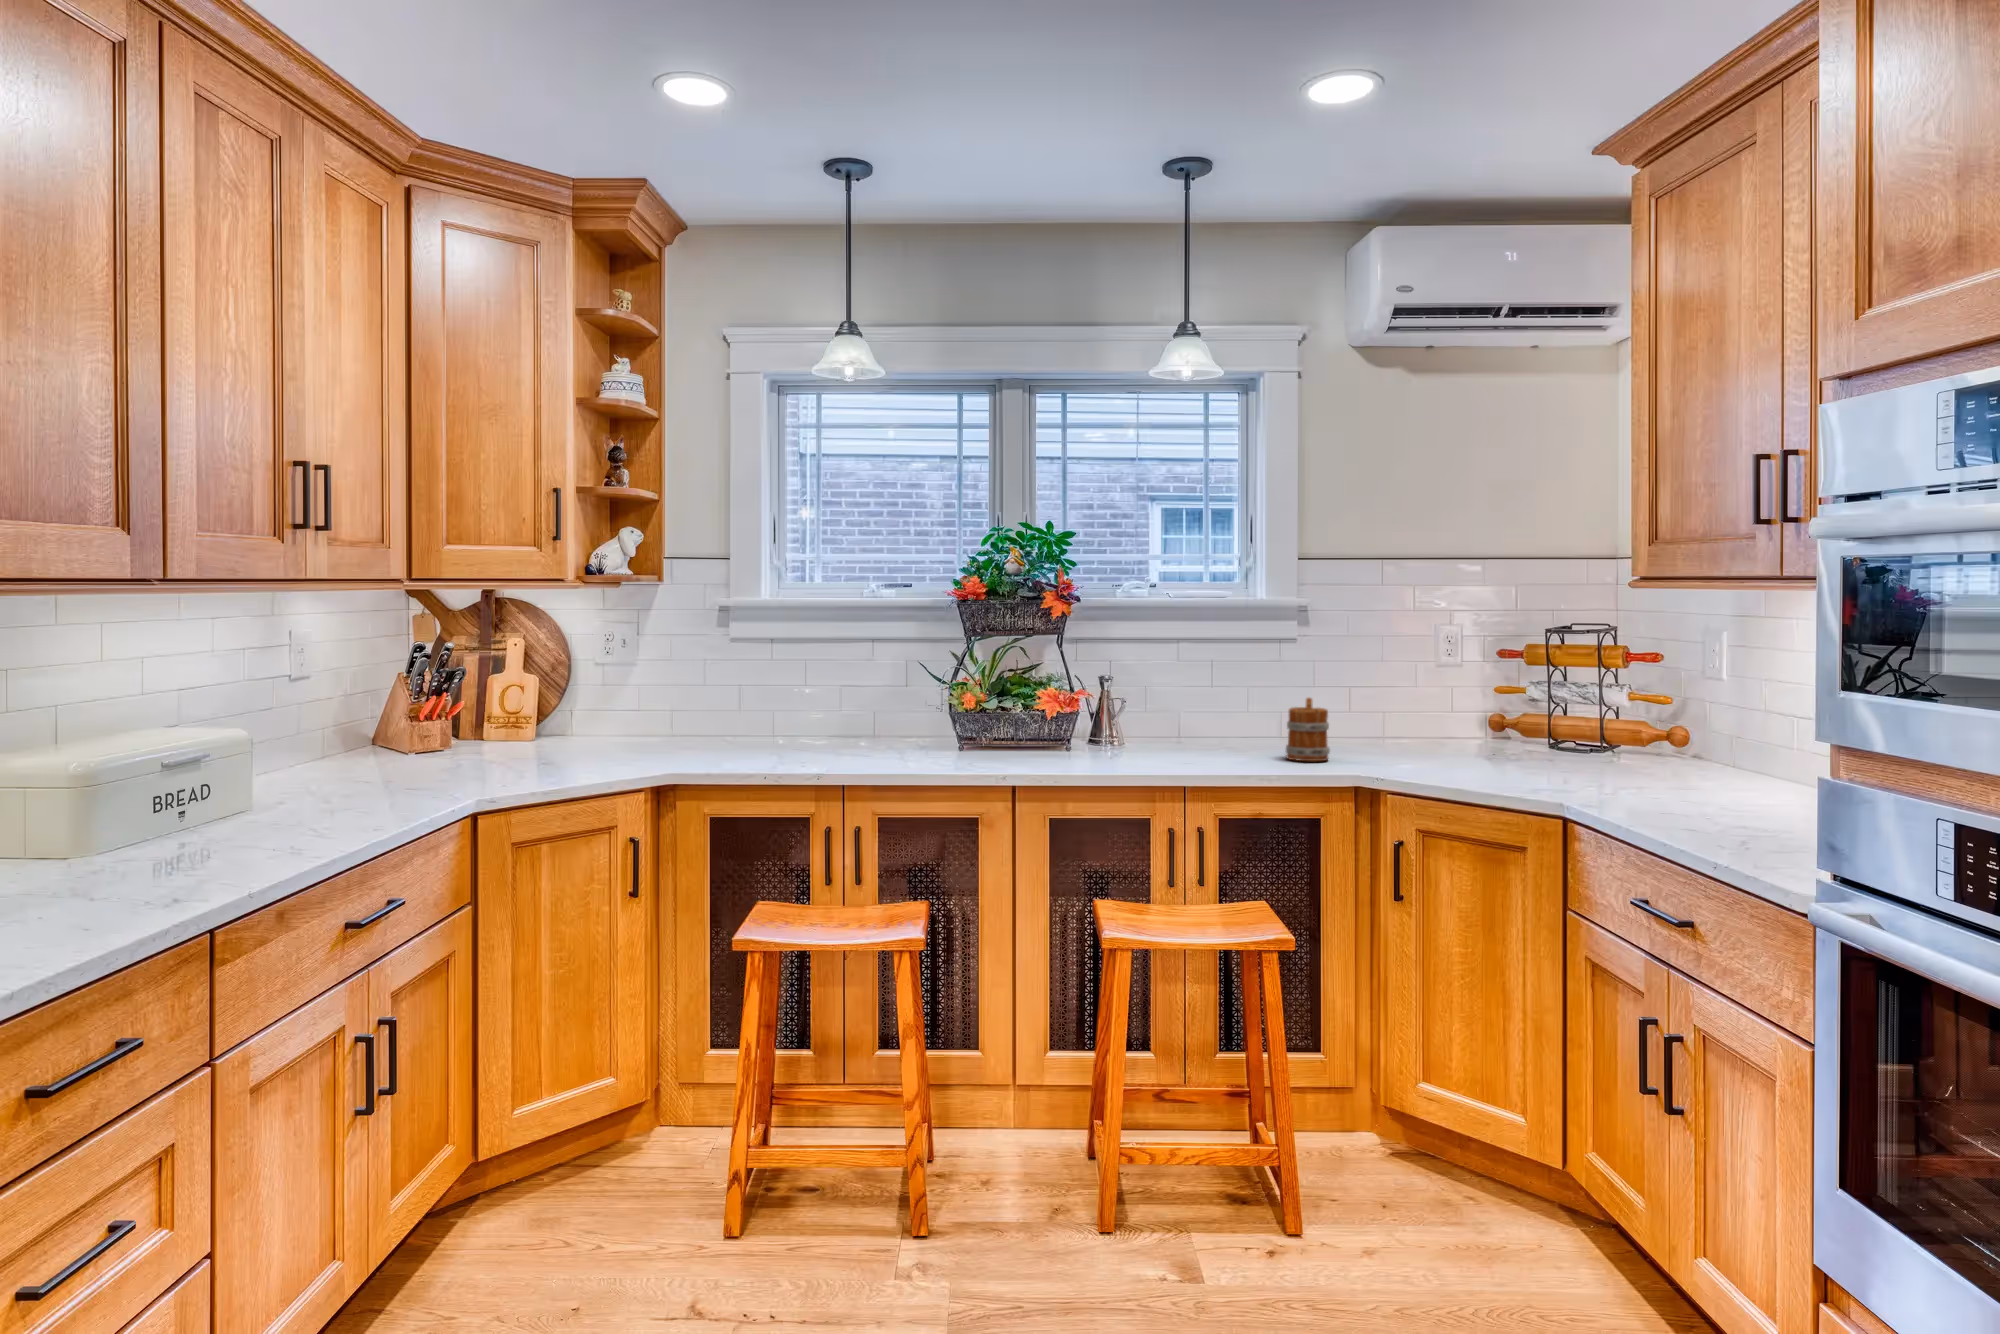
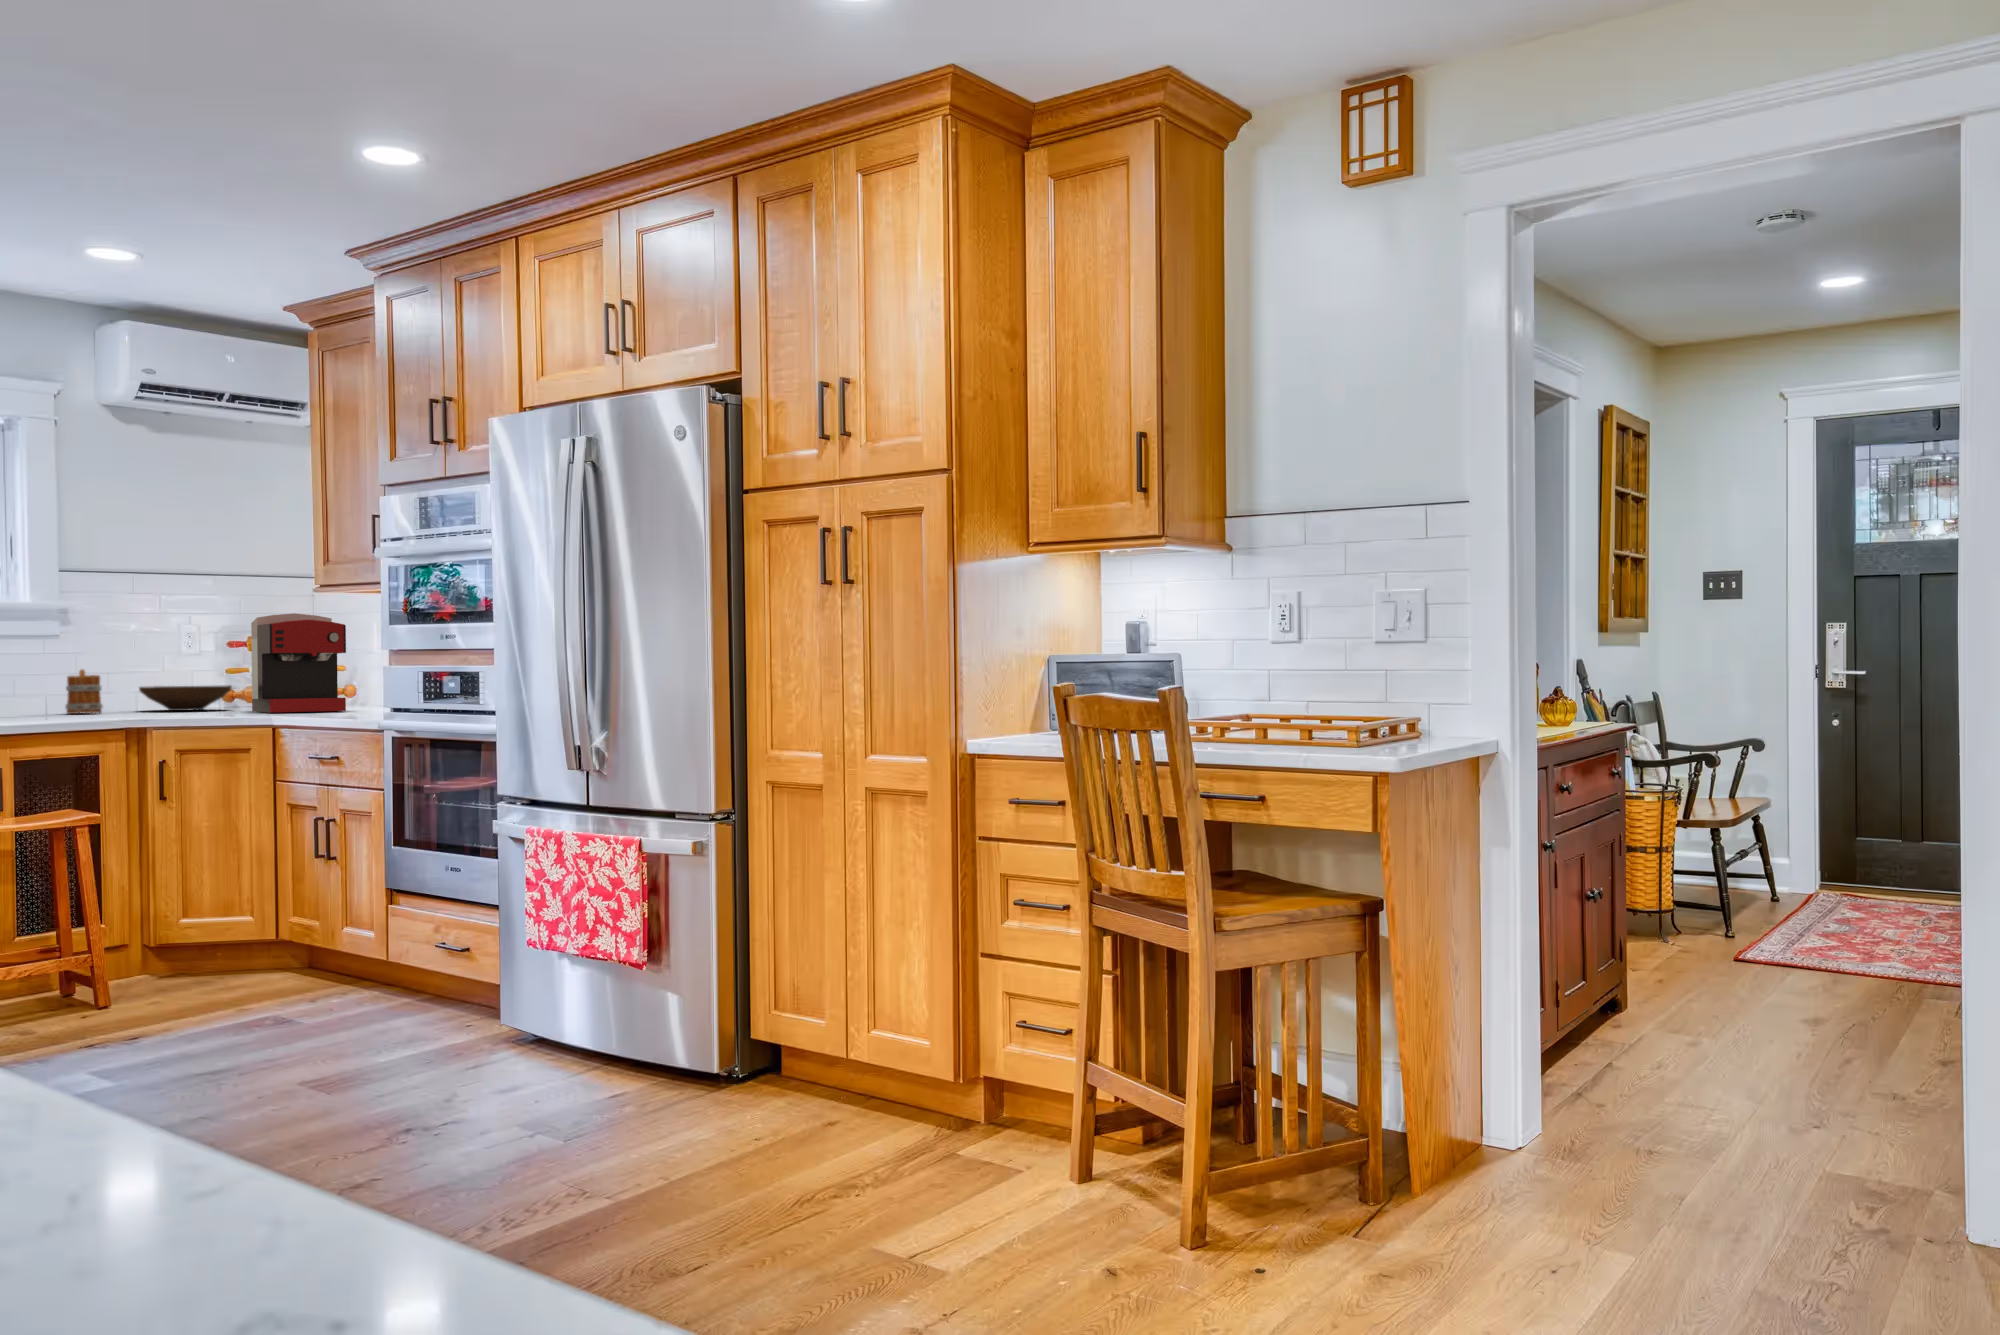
coffee maker: none [1530,626,1695,795] -> present [251,613,346,713]
wooden bowl: none [1378,717,1502,759] -> present [139,685,231,711]

